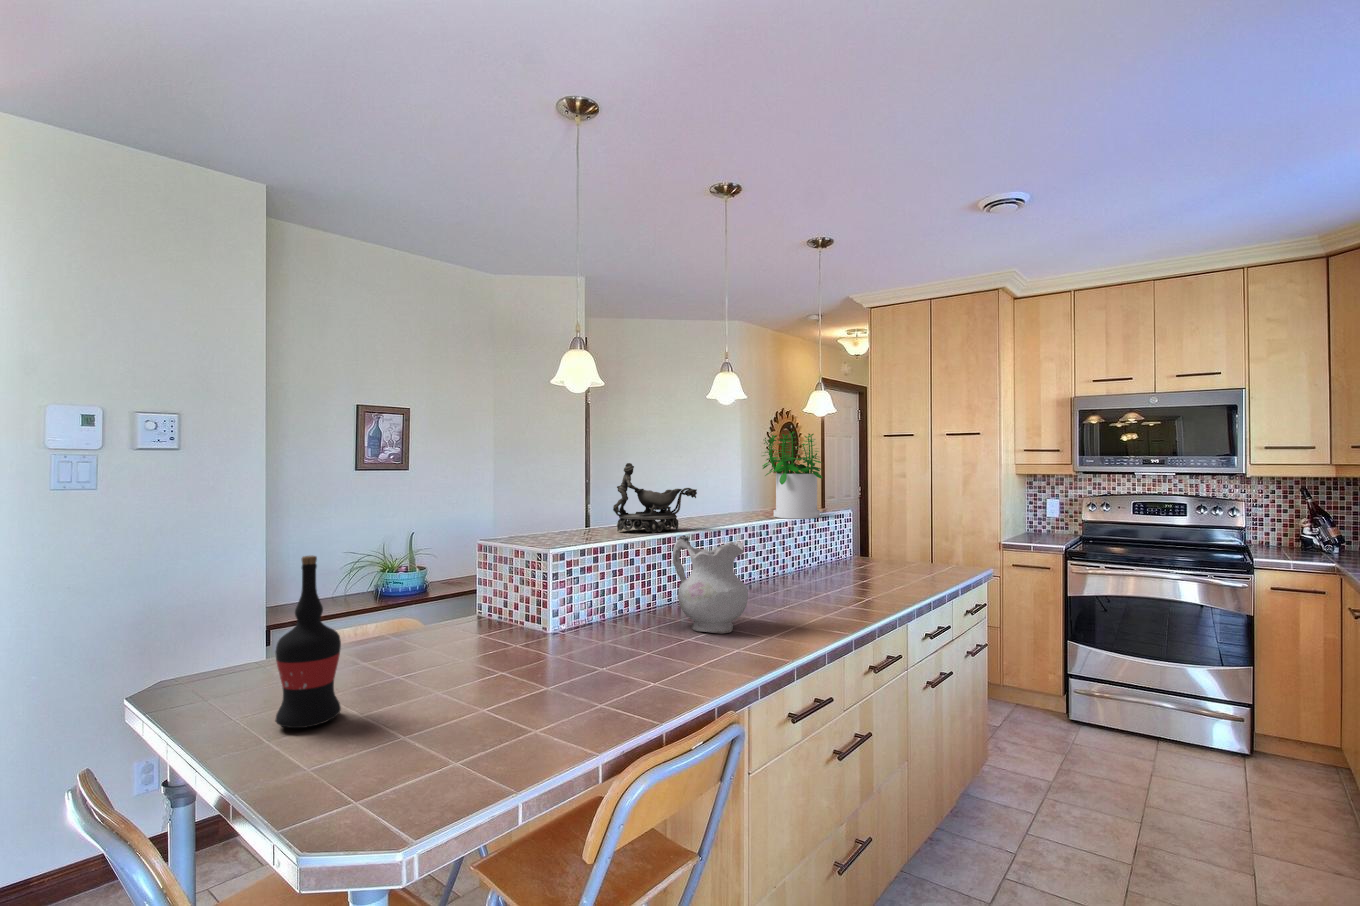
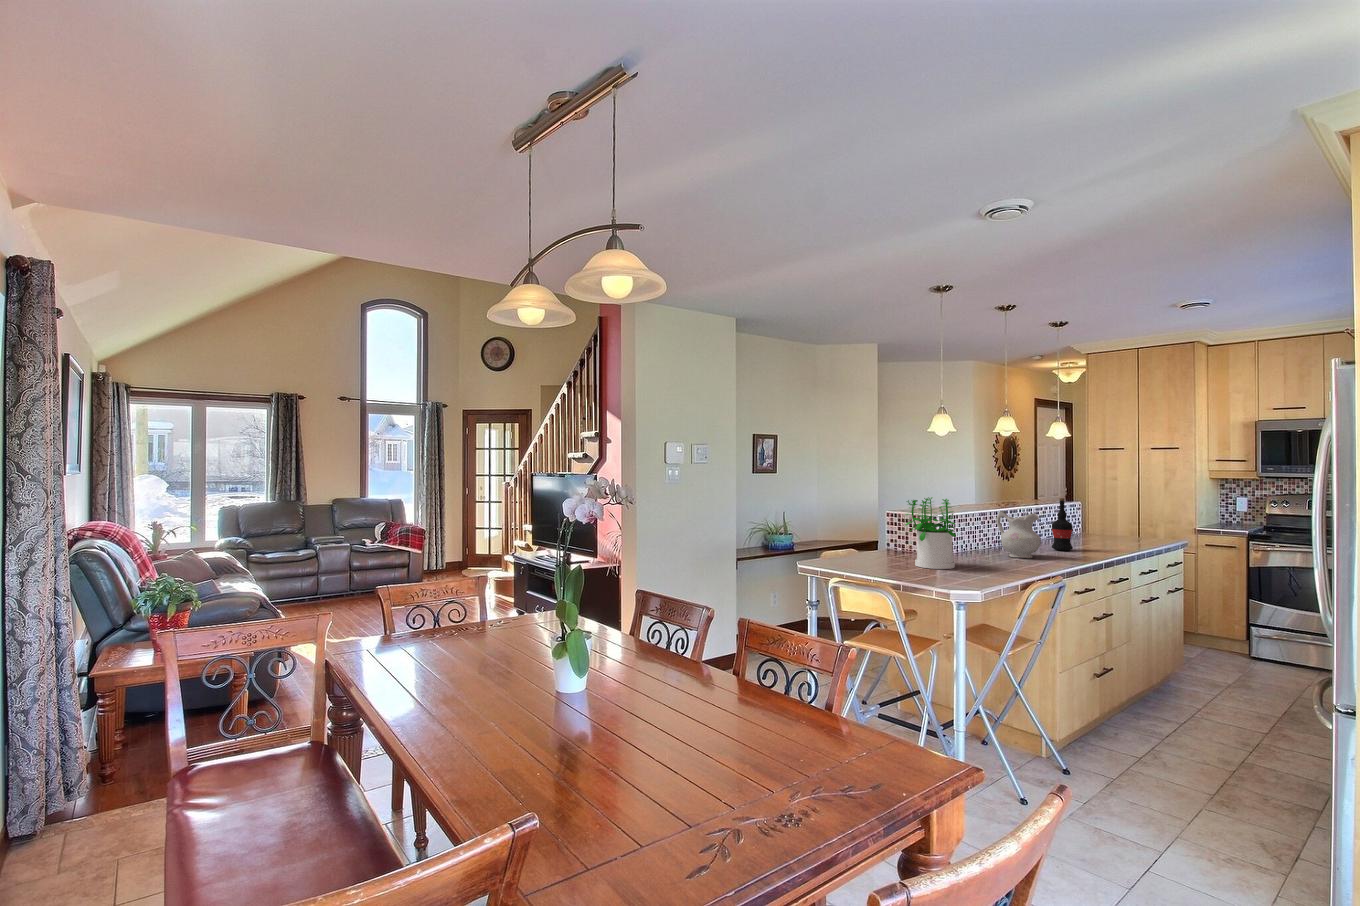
potted plant: present [763,432,822,519] -> present [906,497,956,569]
decorative bowl: present [613,463,697,533] -> none [949,472,995,510]
wine bottle: present [275,556,341,728] -> present [1052,498,1073,551]

